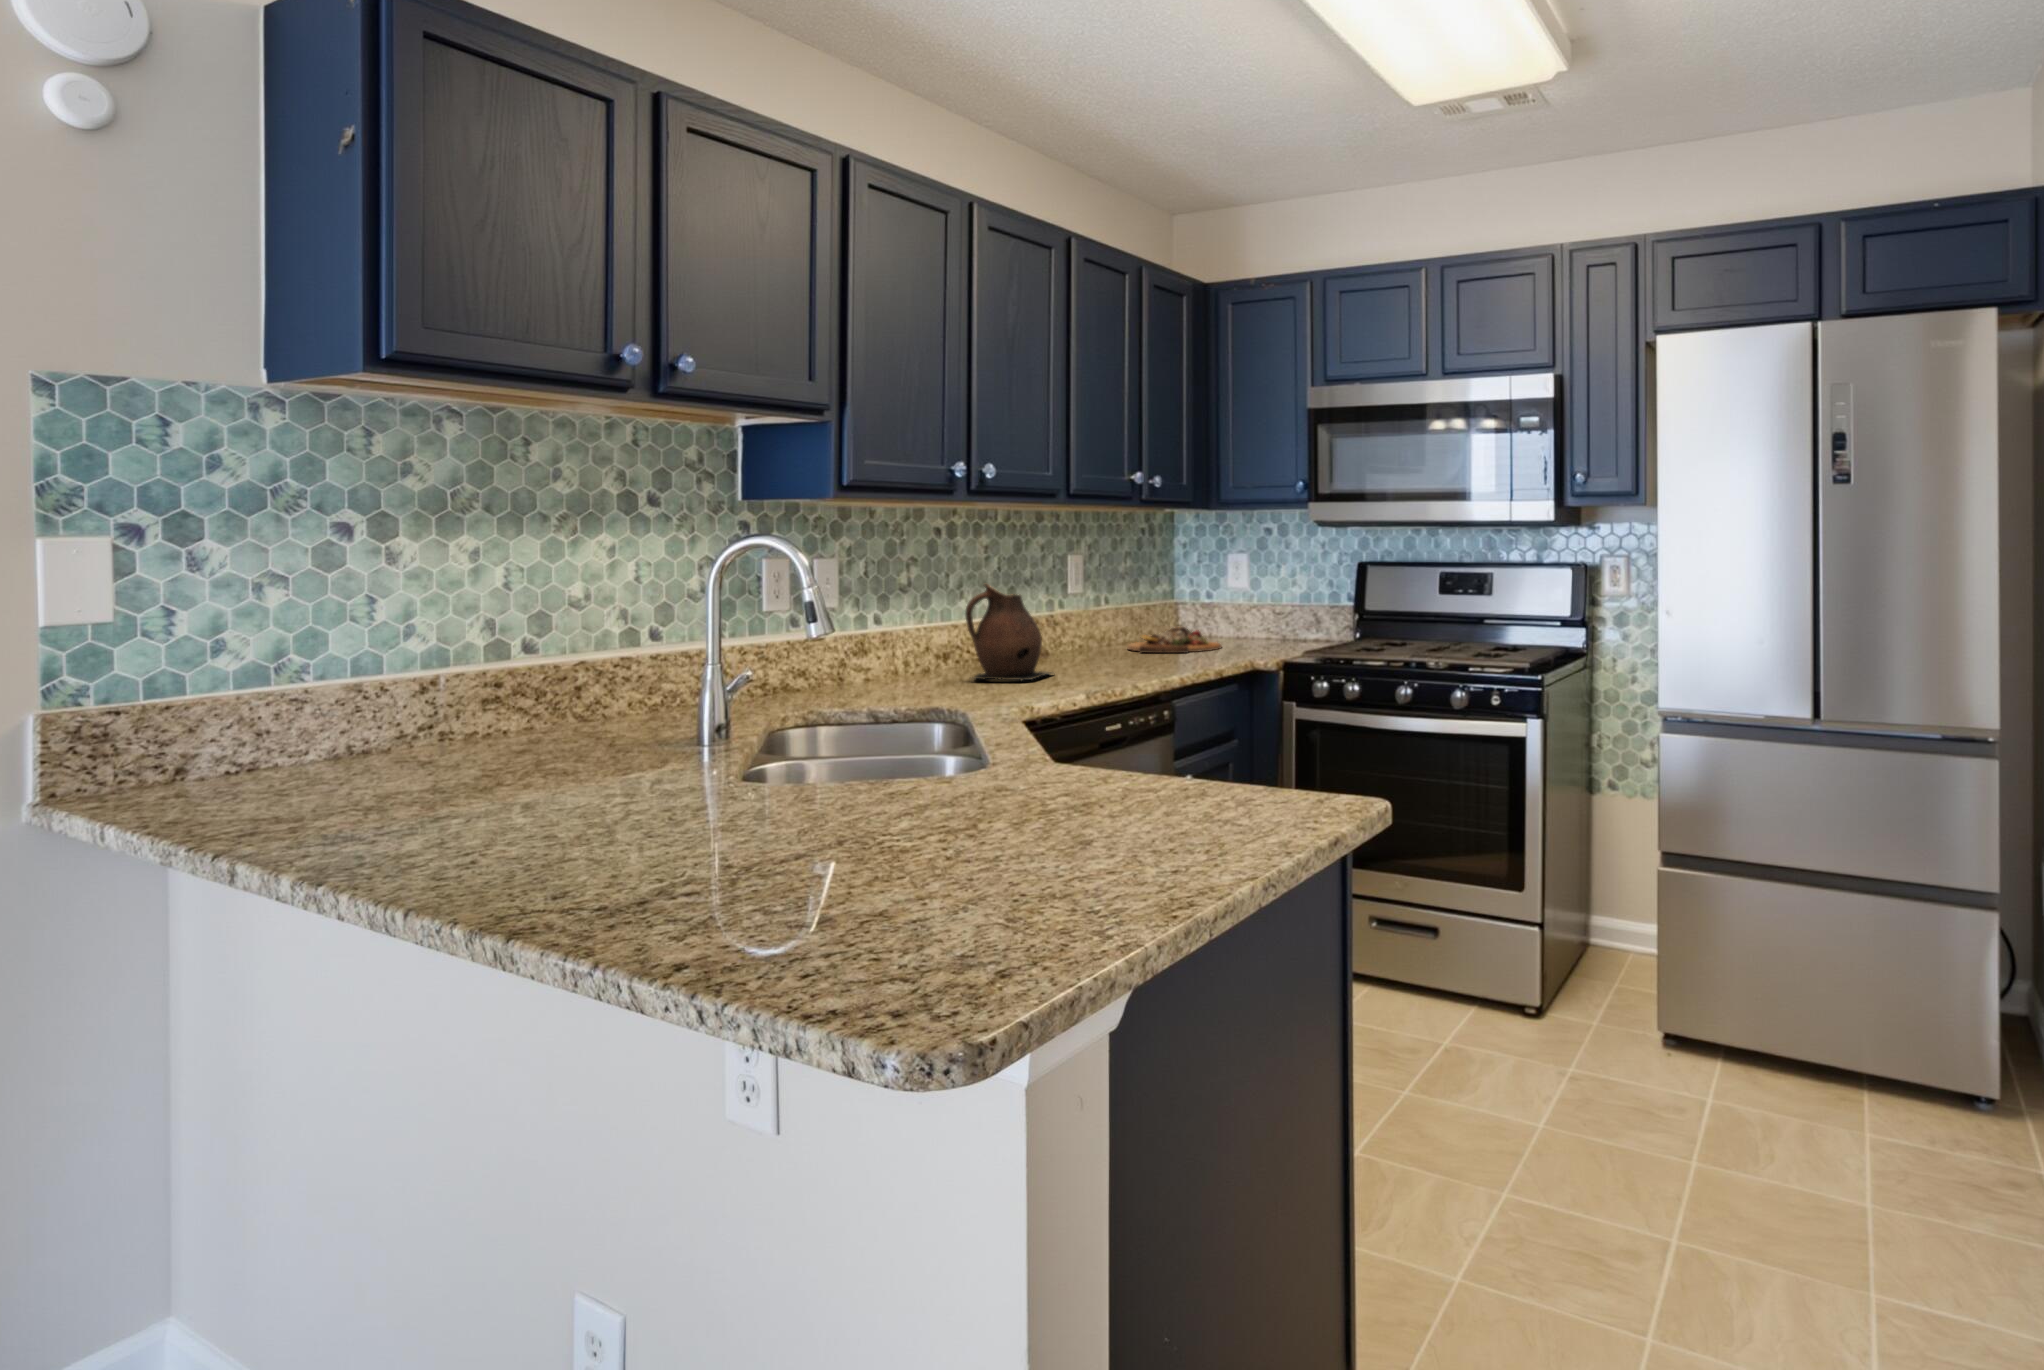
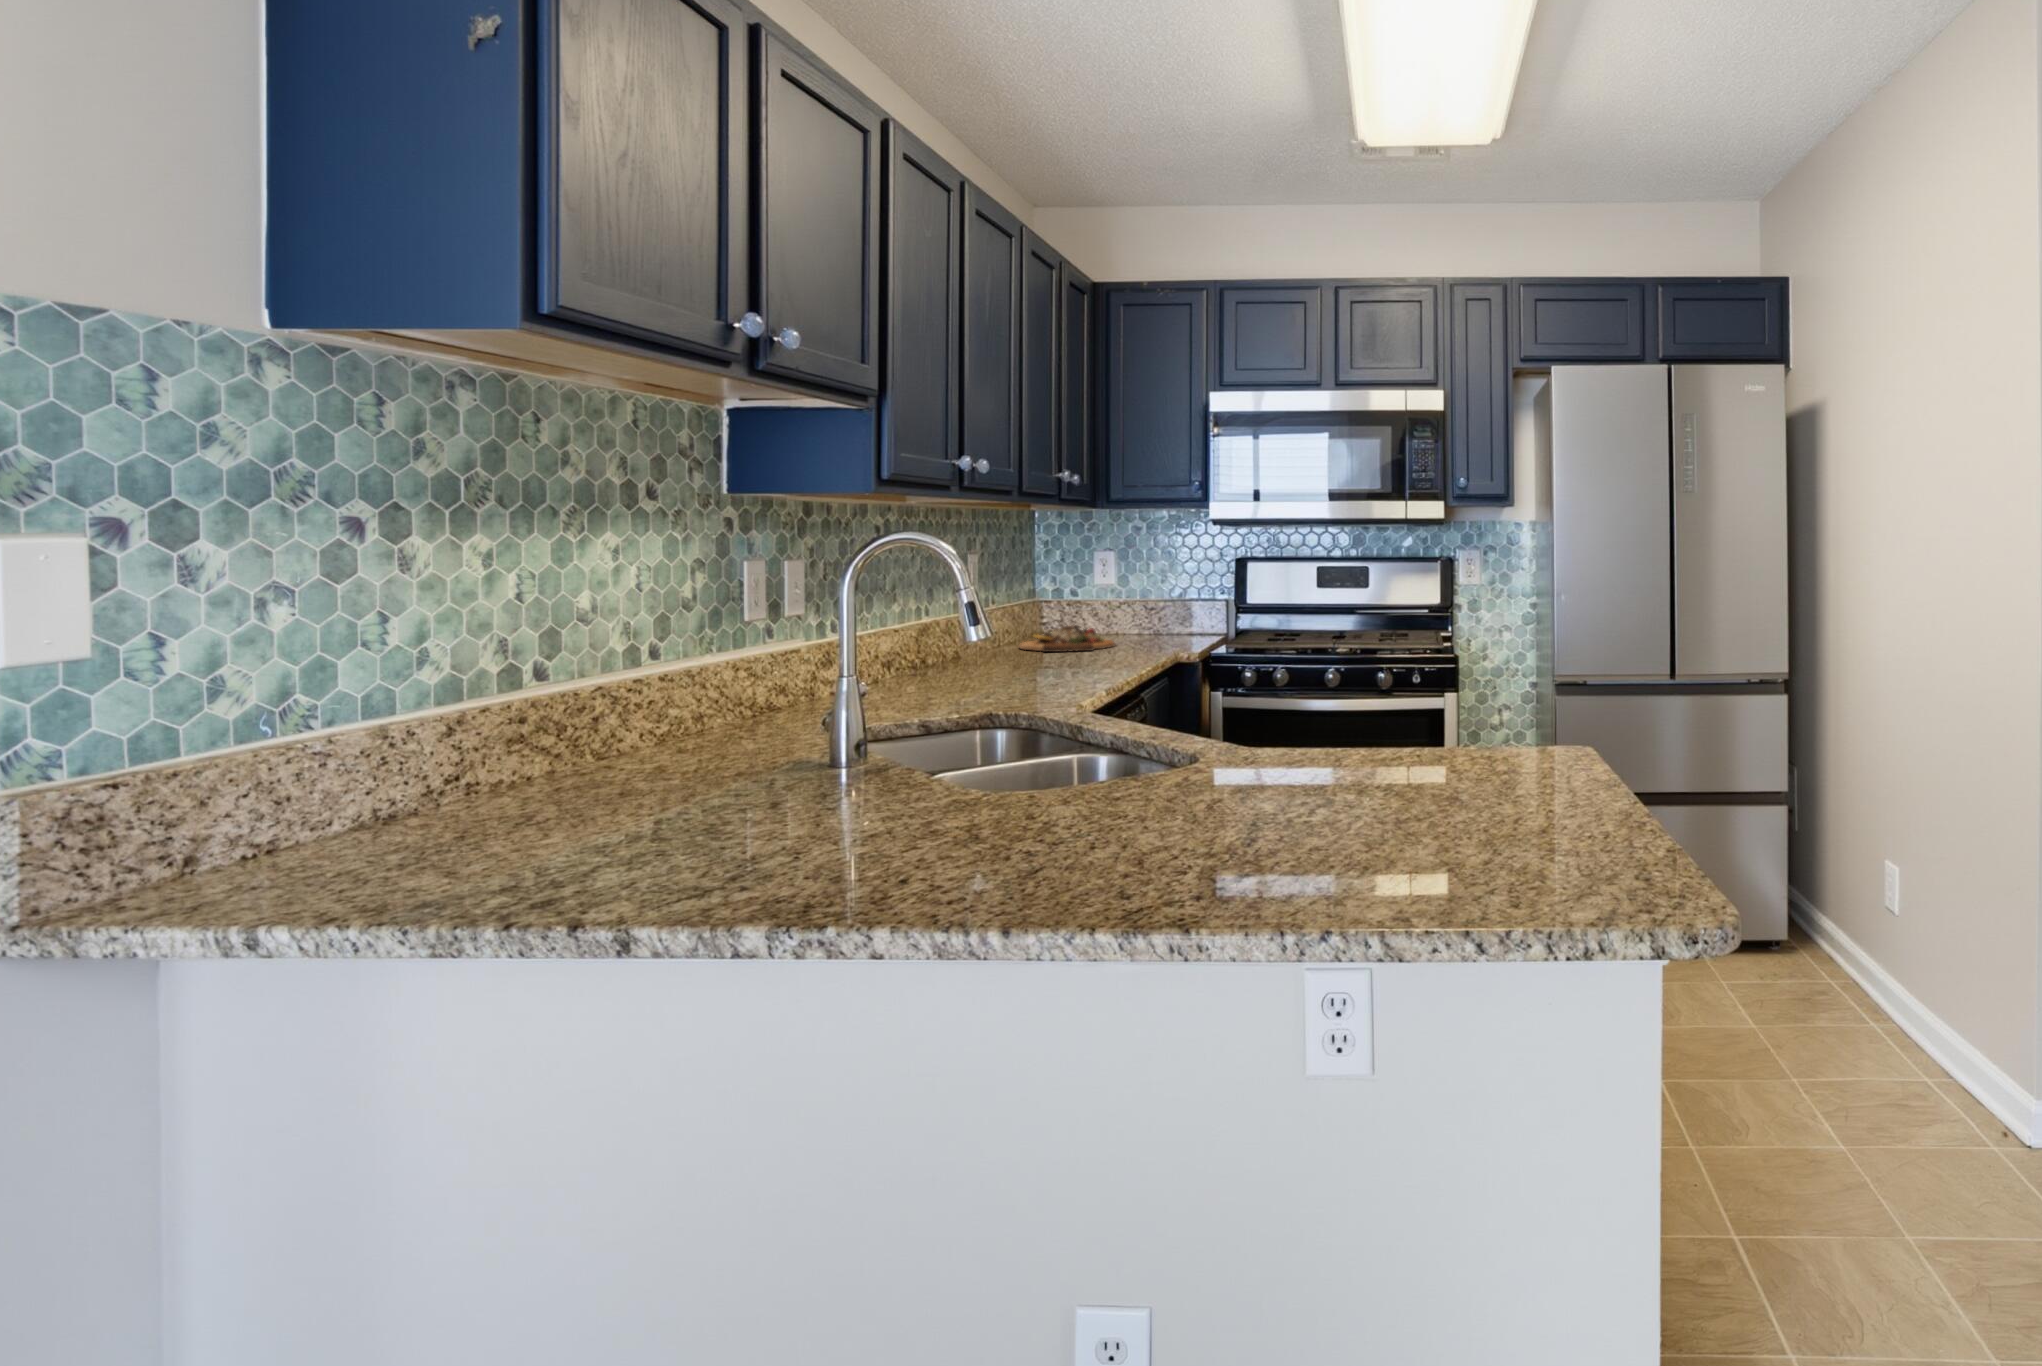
ceramic pitcher: present [966,584,1051,681] -> none [924,585,1010,686]

